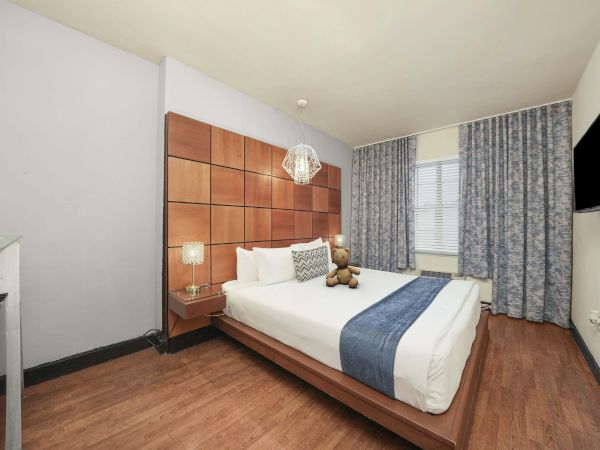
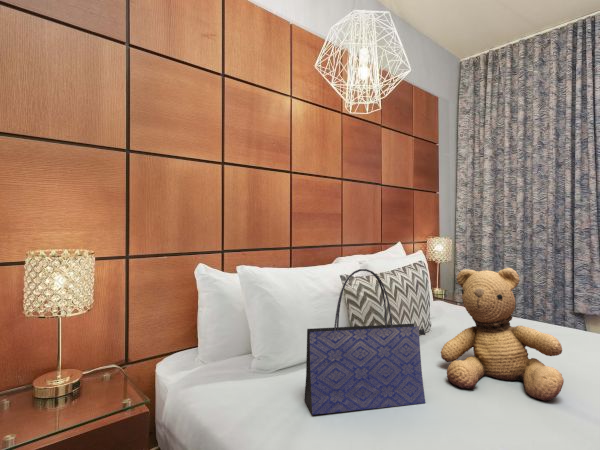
tote bag: none [279,249,318,293] -> present [304,269,425,415]

